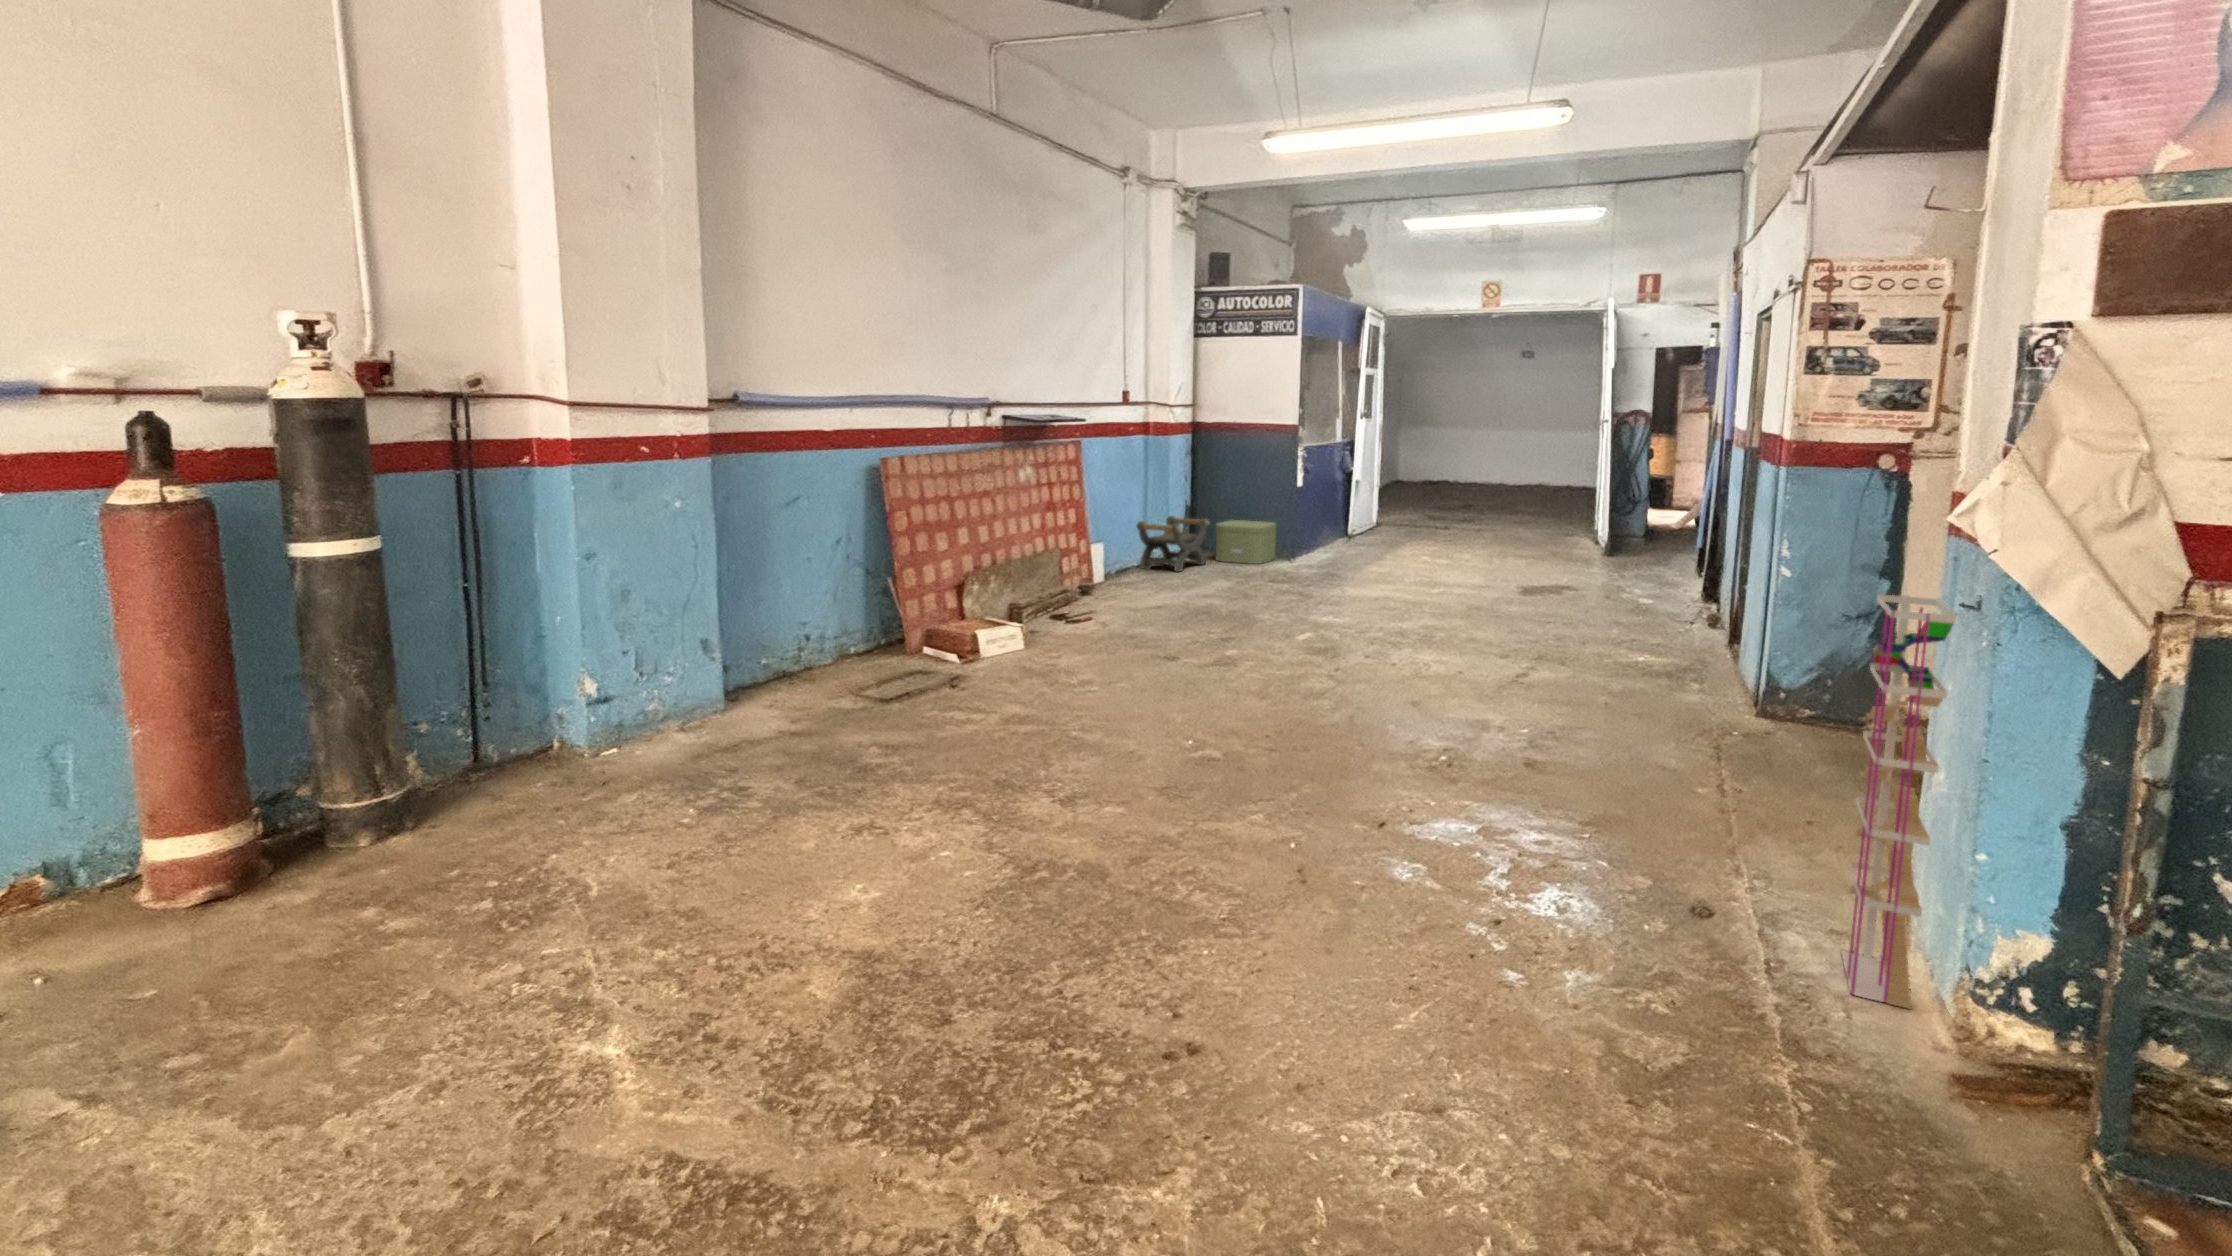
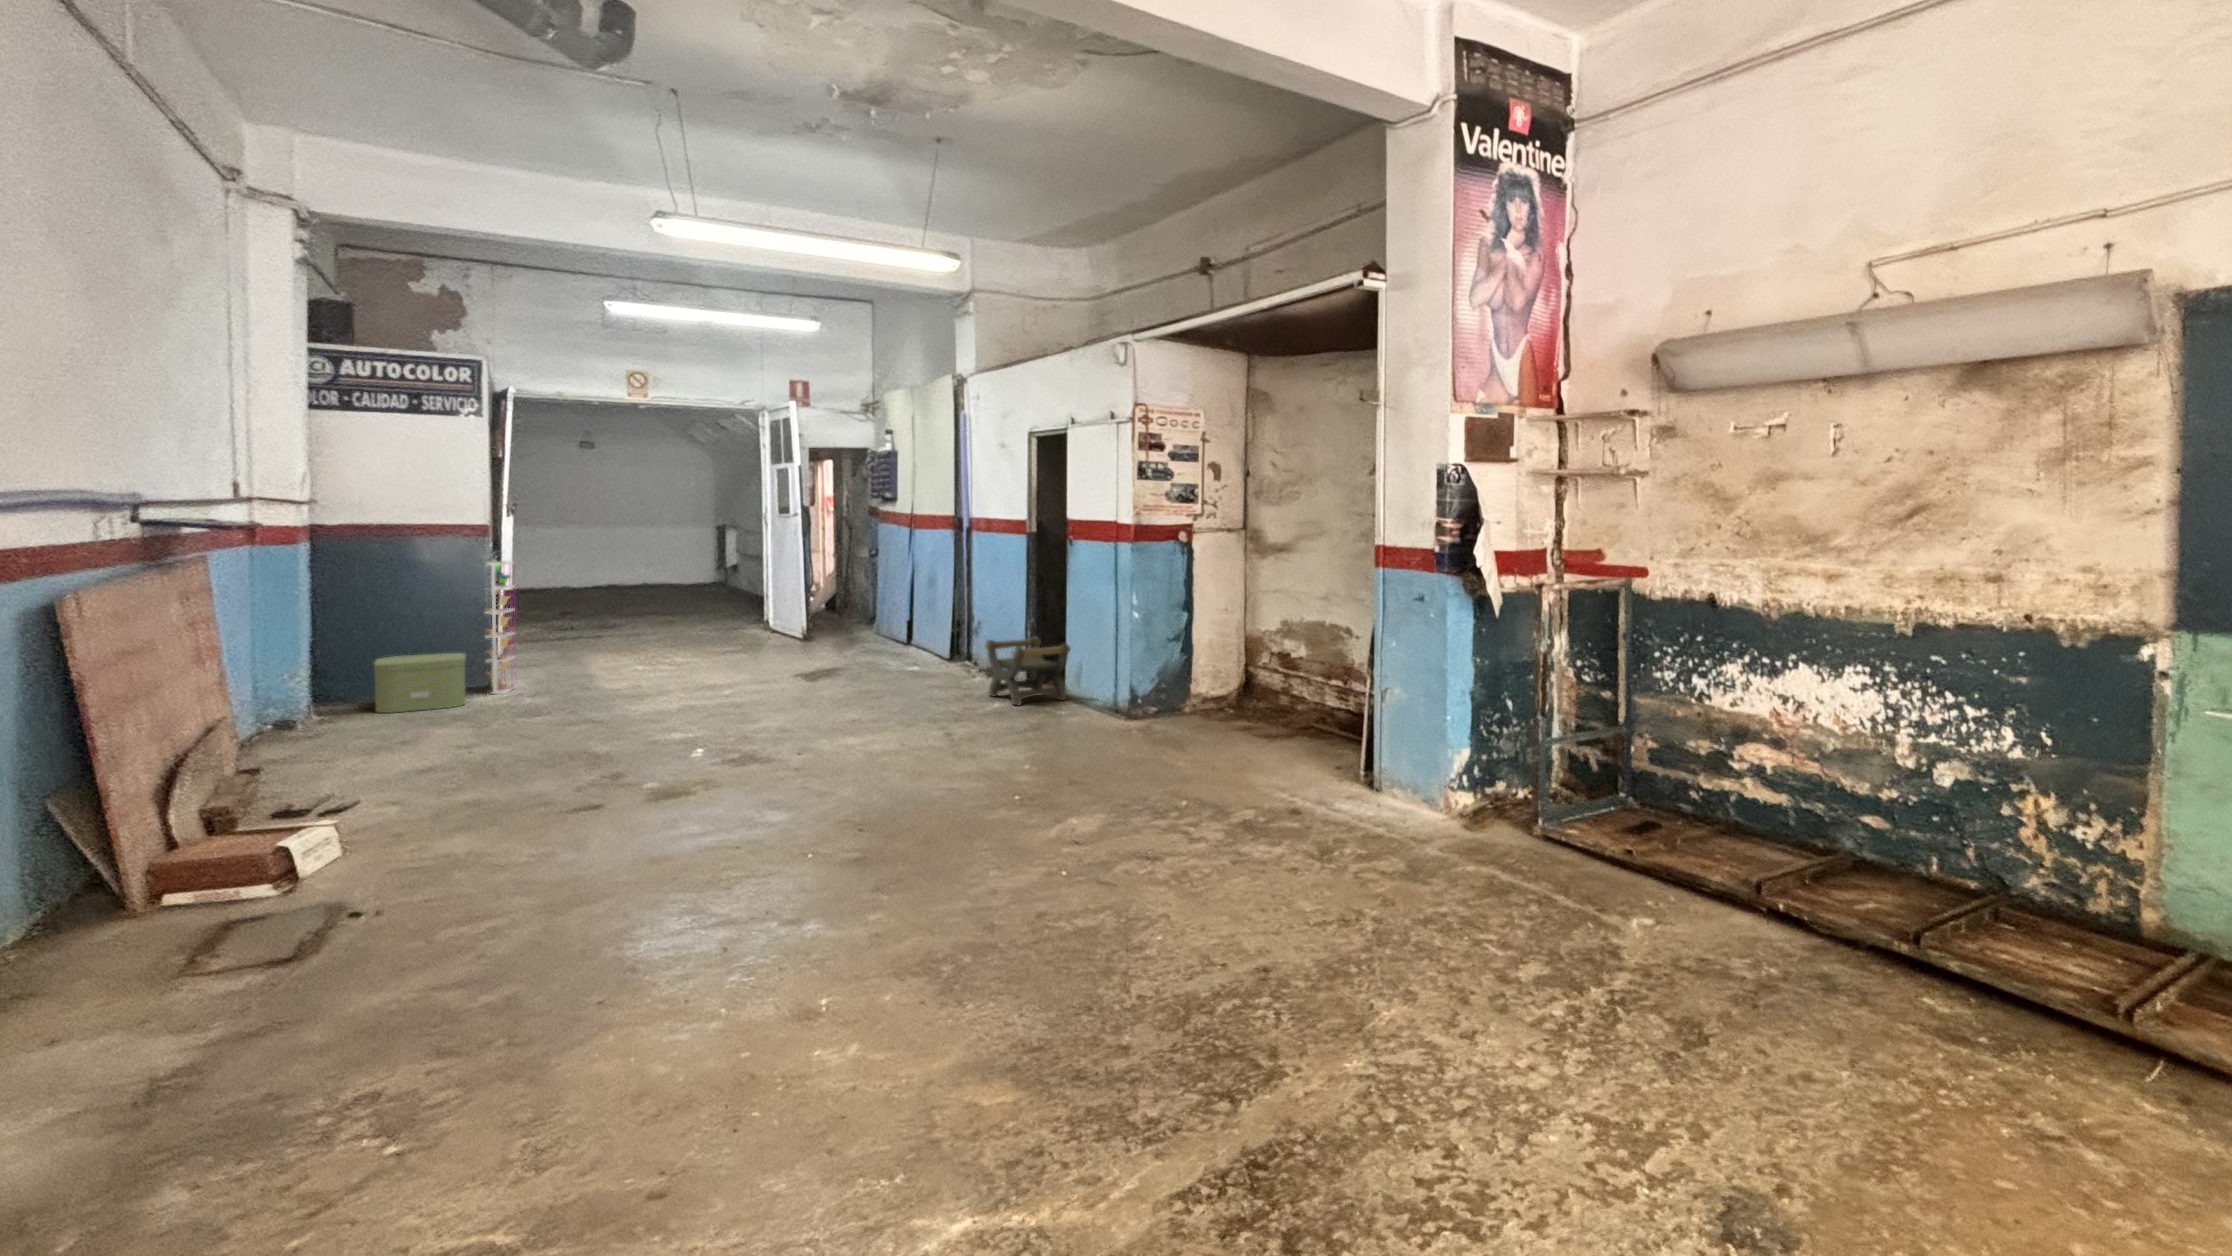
stool: present [1136,516,1209,572] -> present [985,637,1071,706]
shelving unit: present [1841,594,1956,1009] -> present [485,561,516,694]

